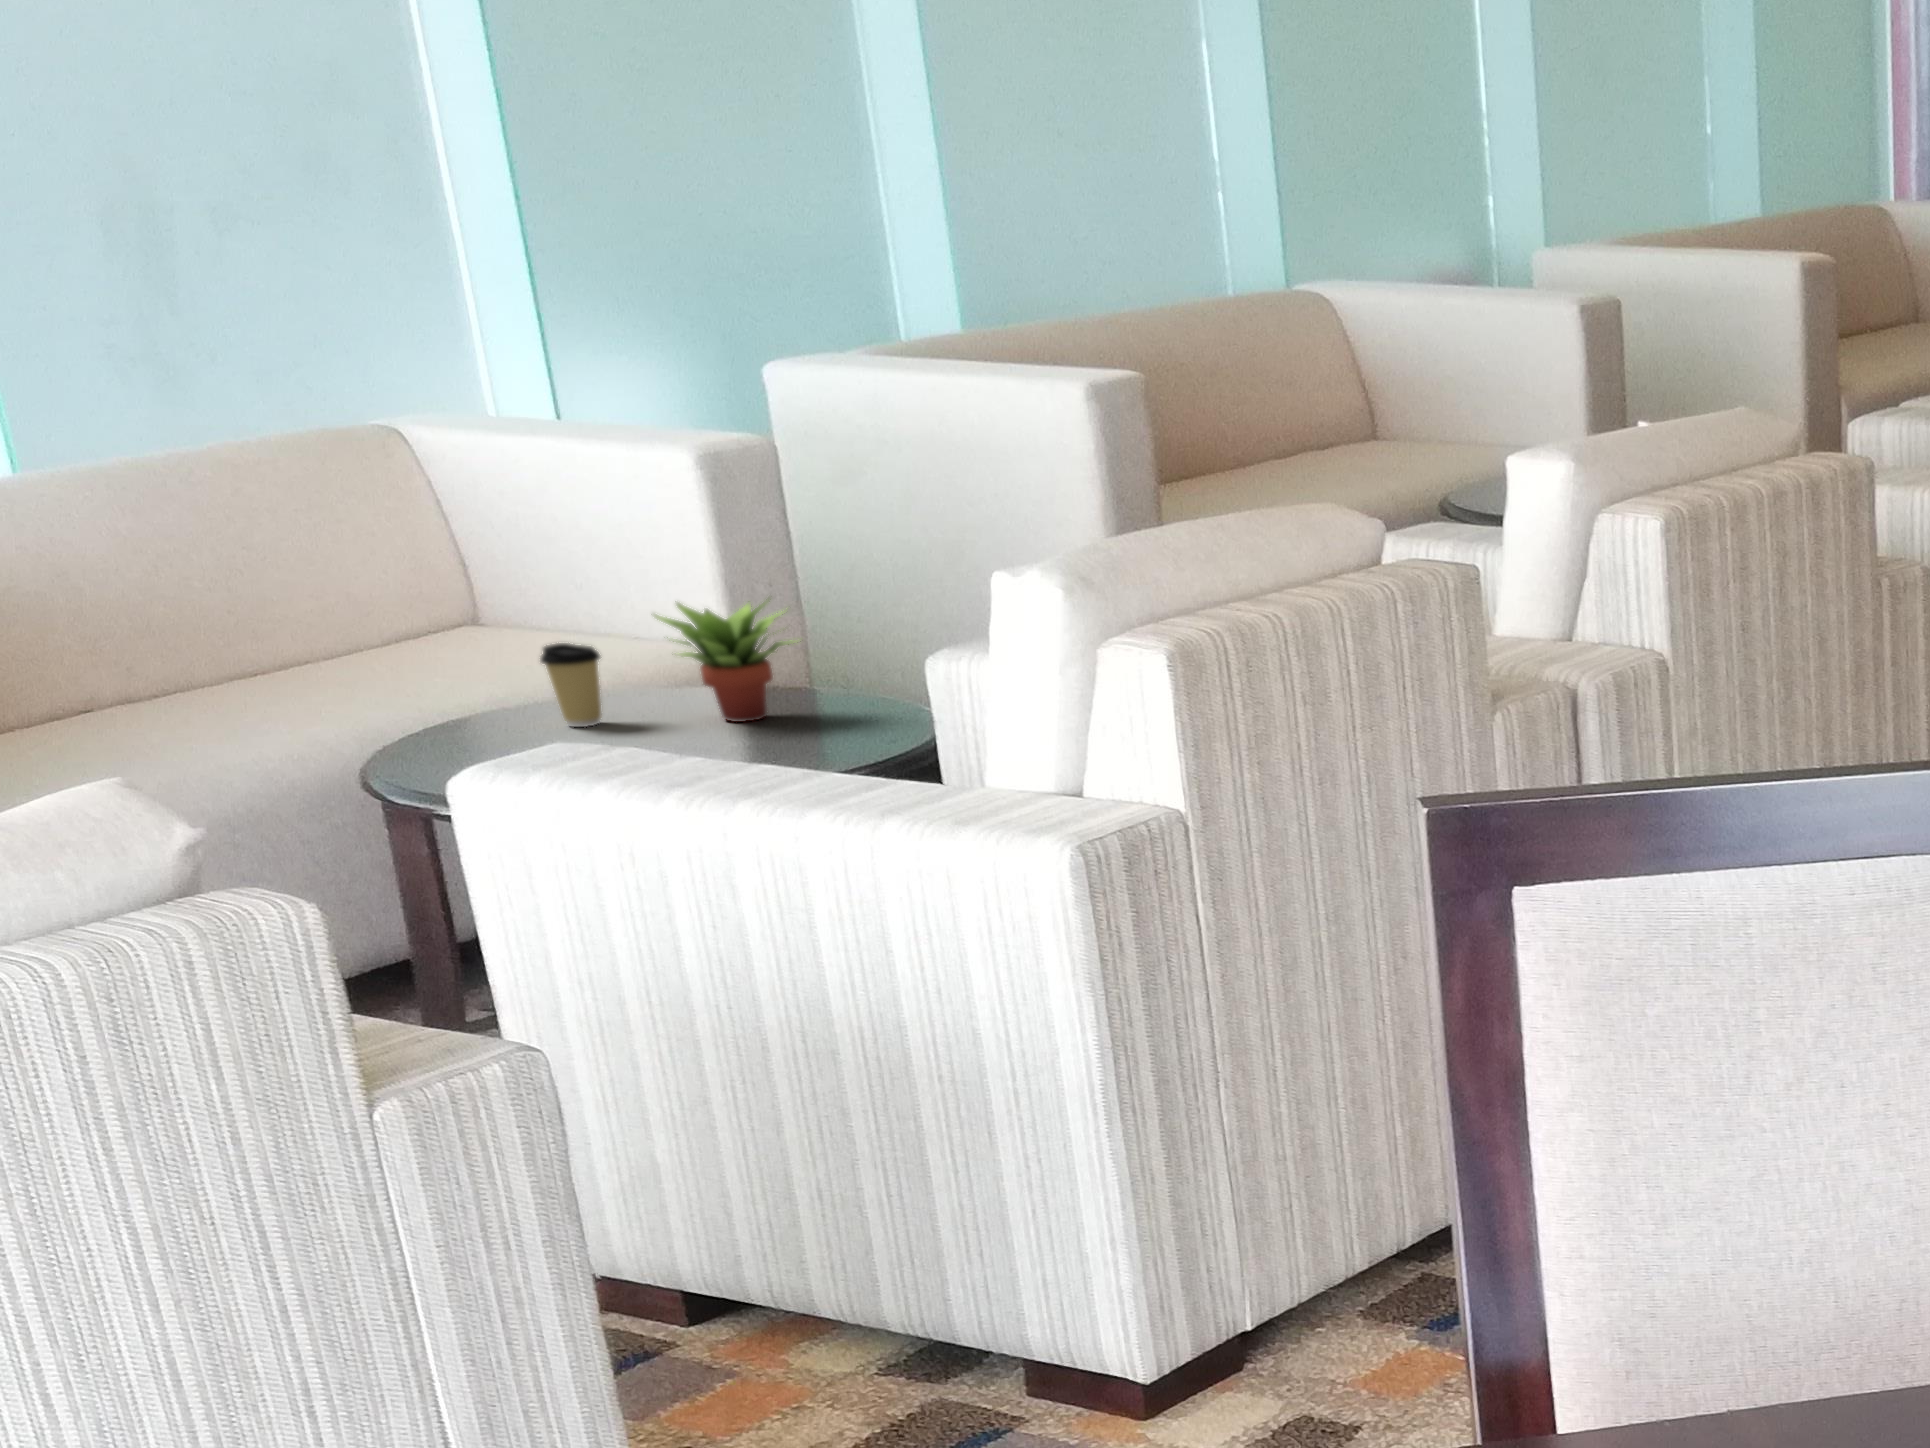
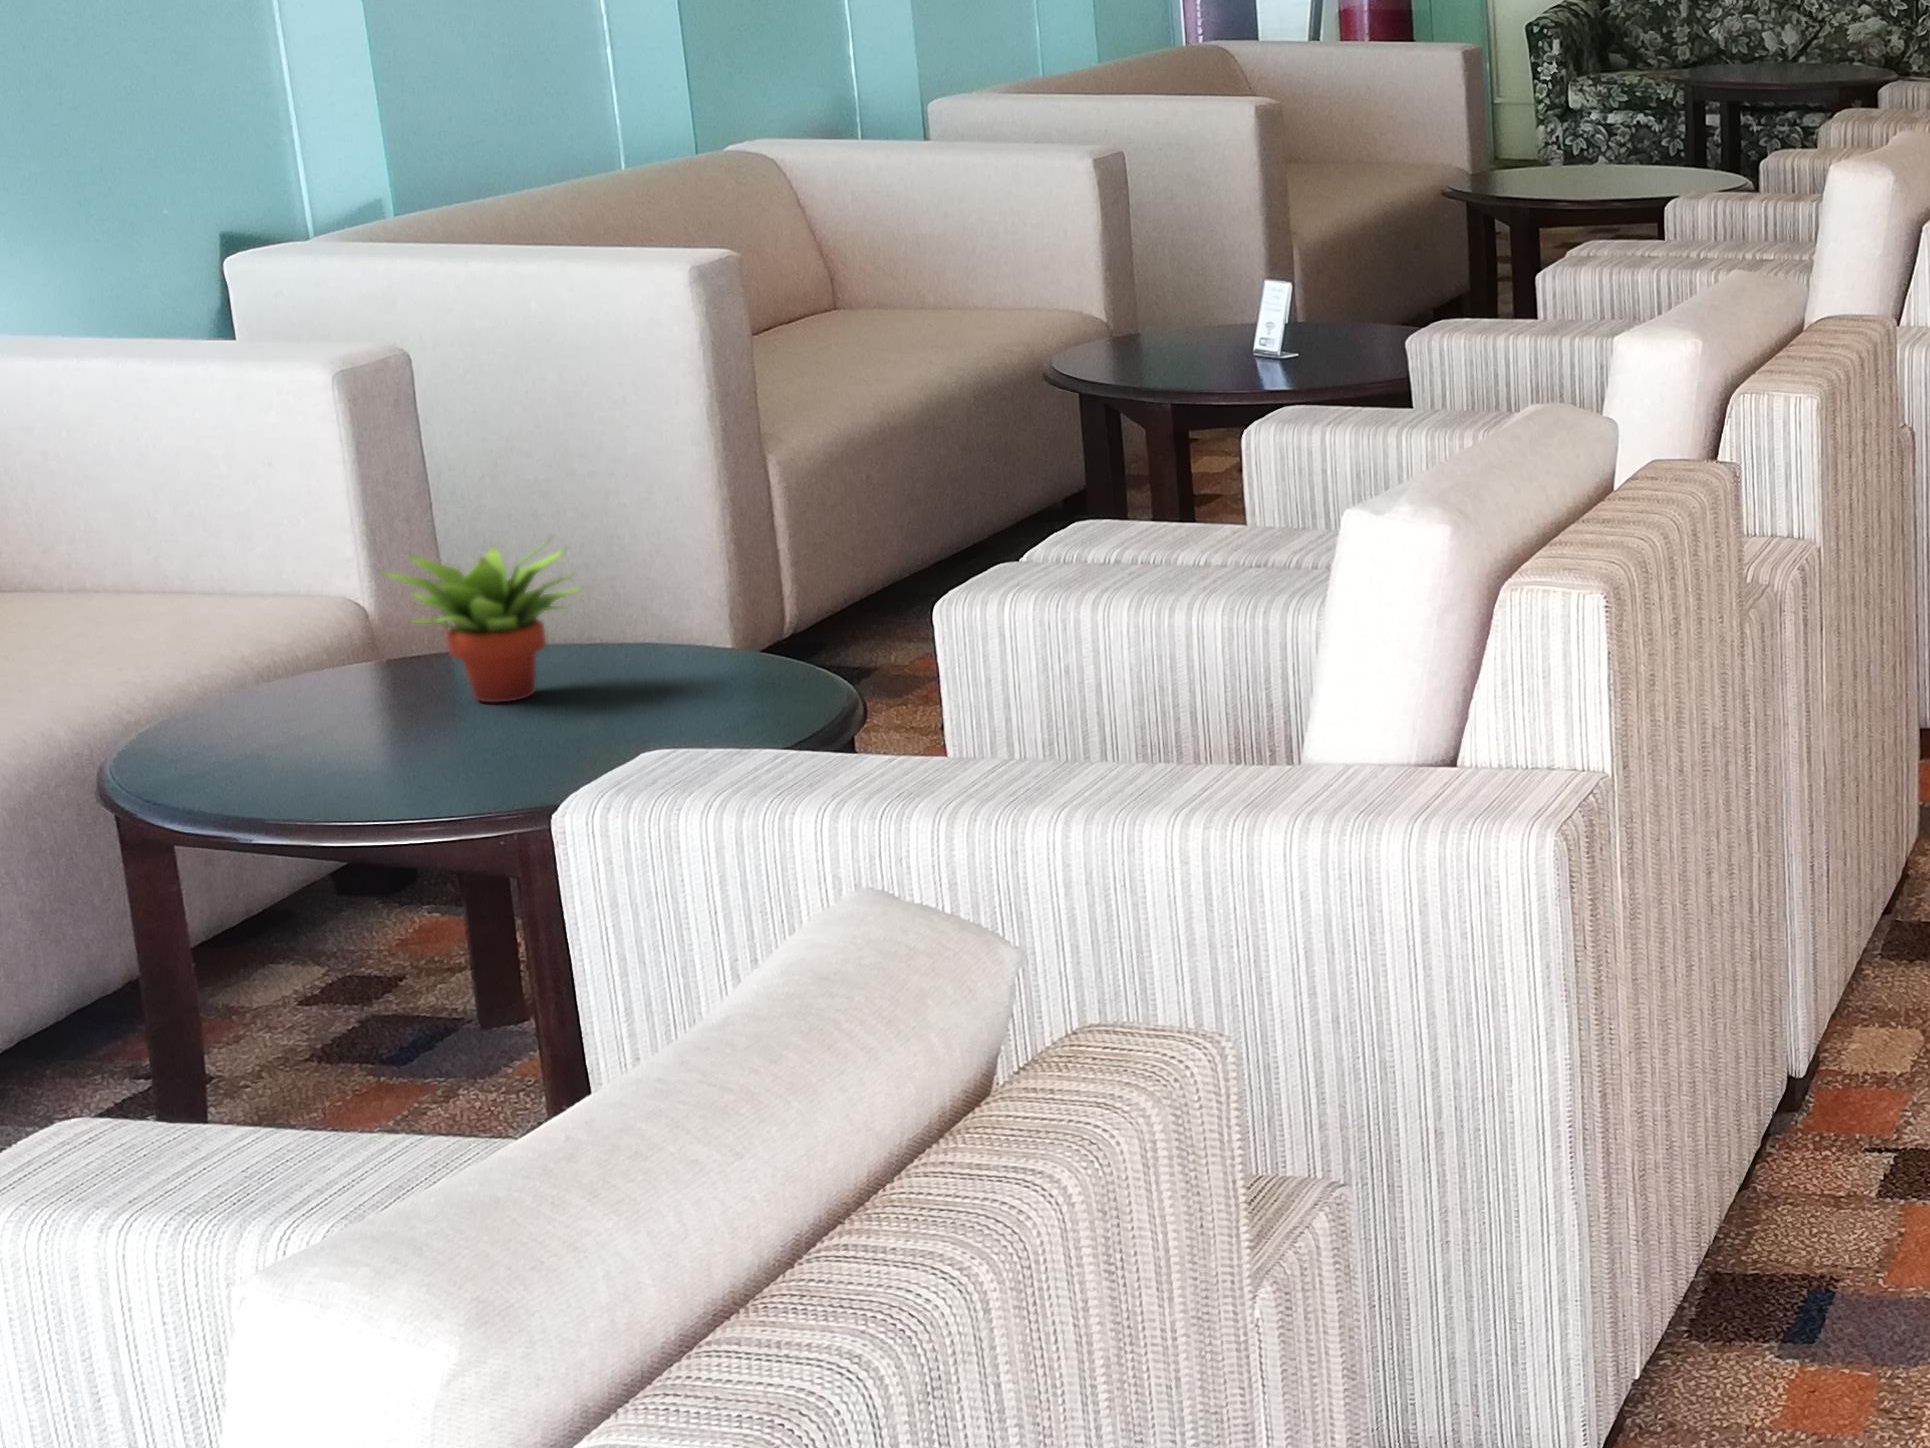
coffee cup: present [540,643,602,727] -> none [214,619,303,730]

